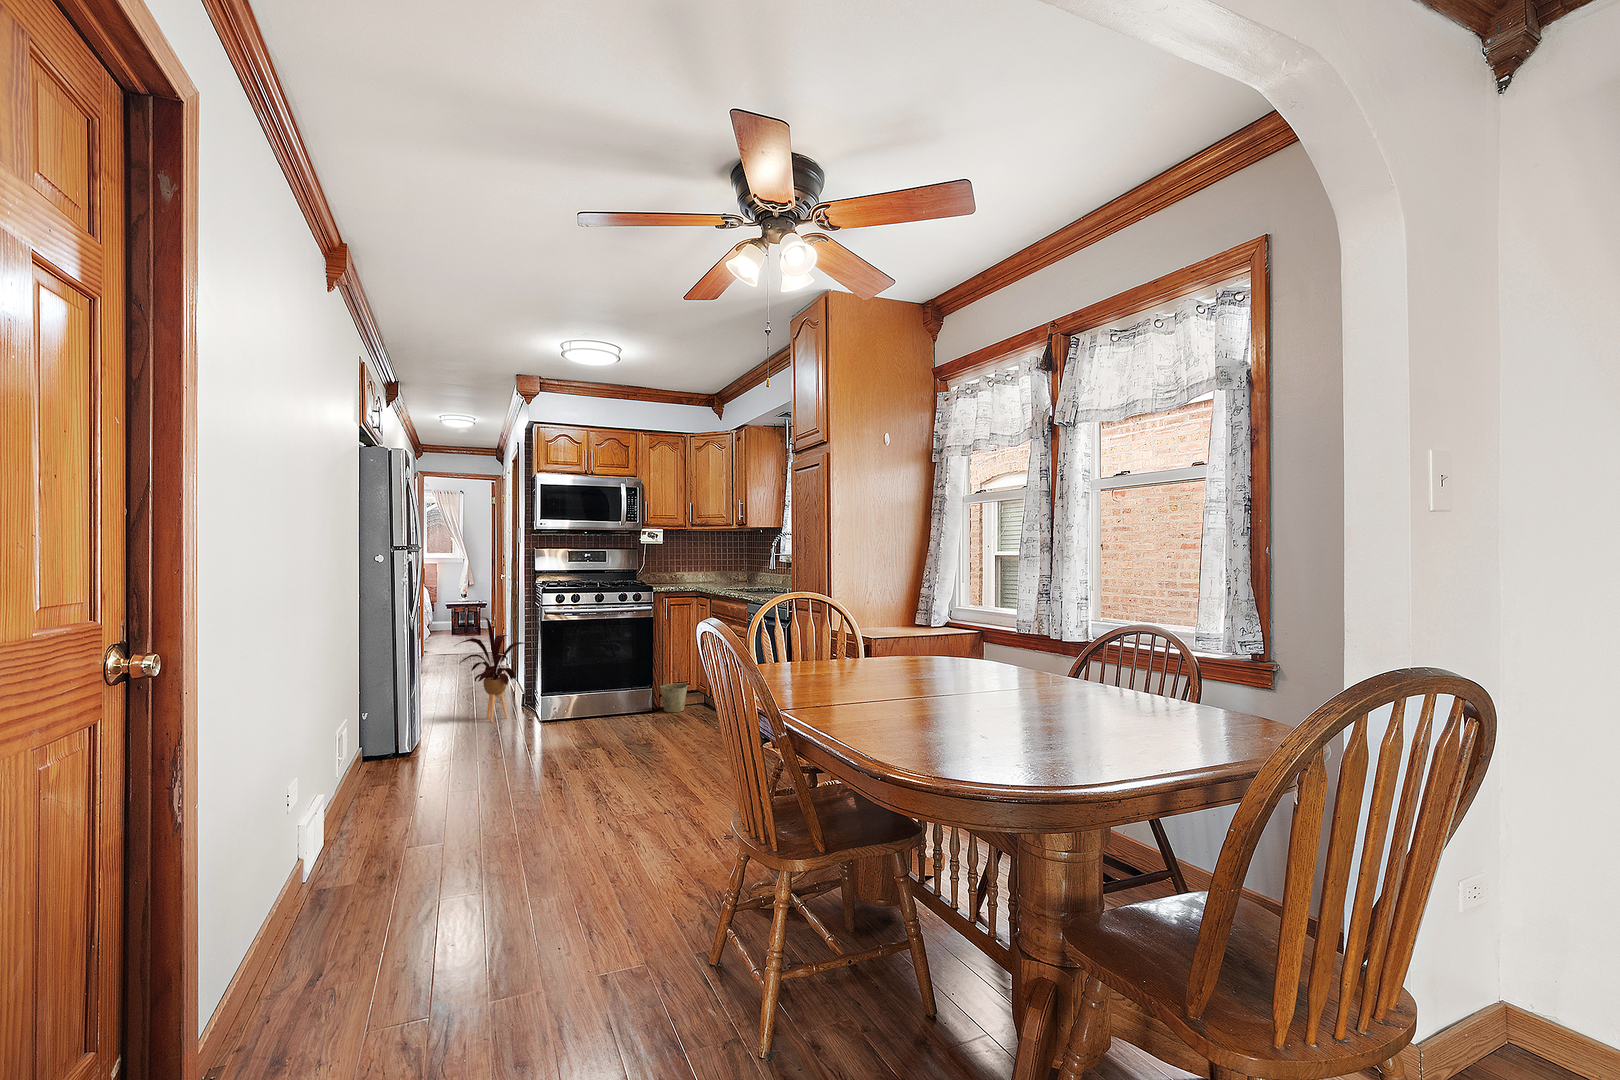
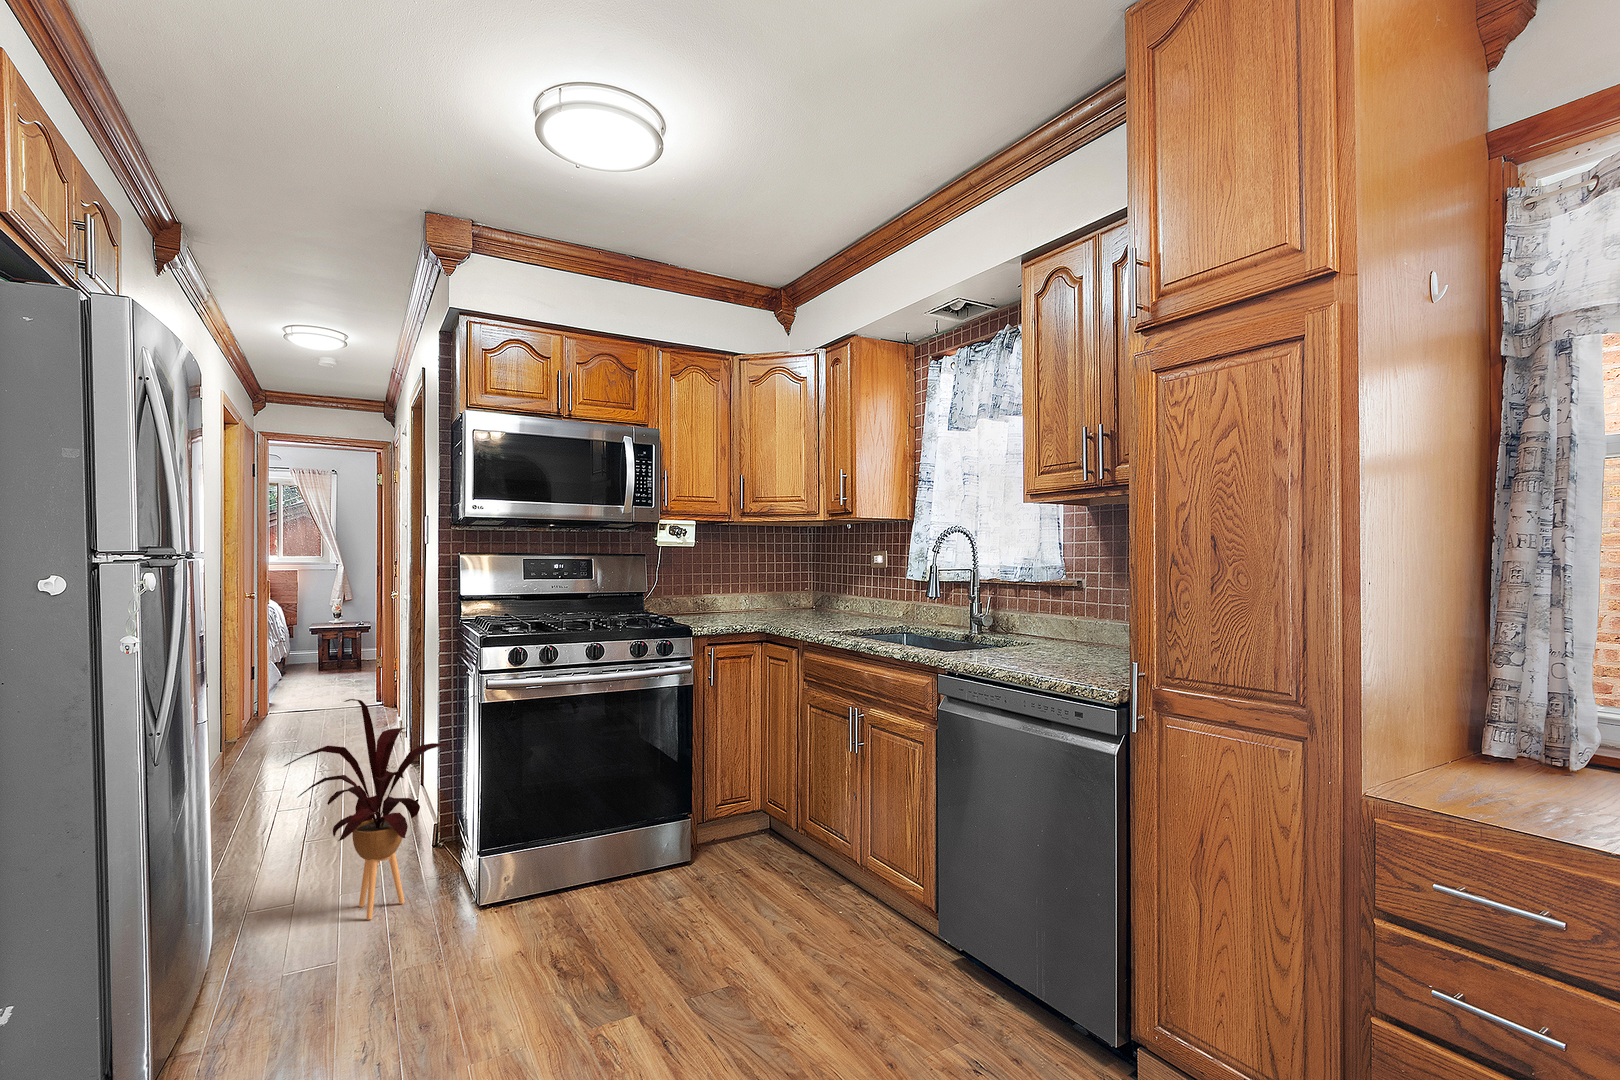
bucket: present [660,672,688,712] -> none [707,783,759,868]

